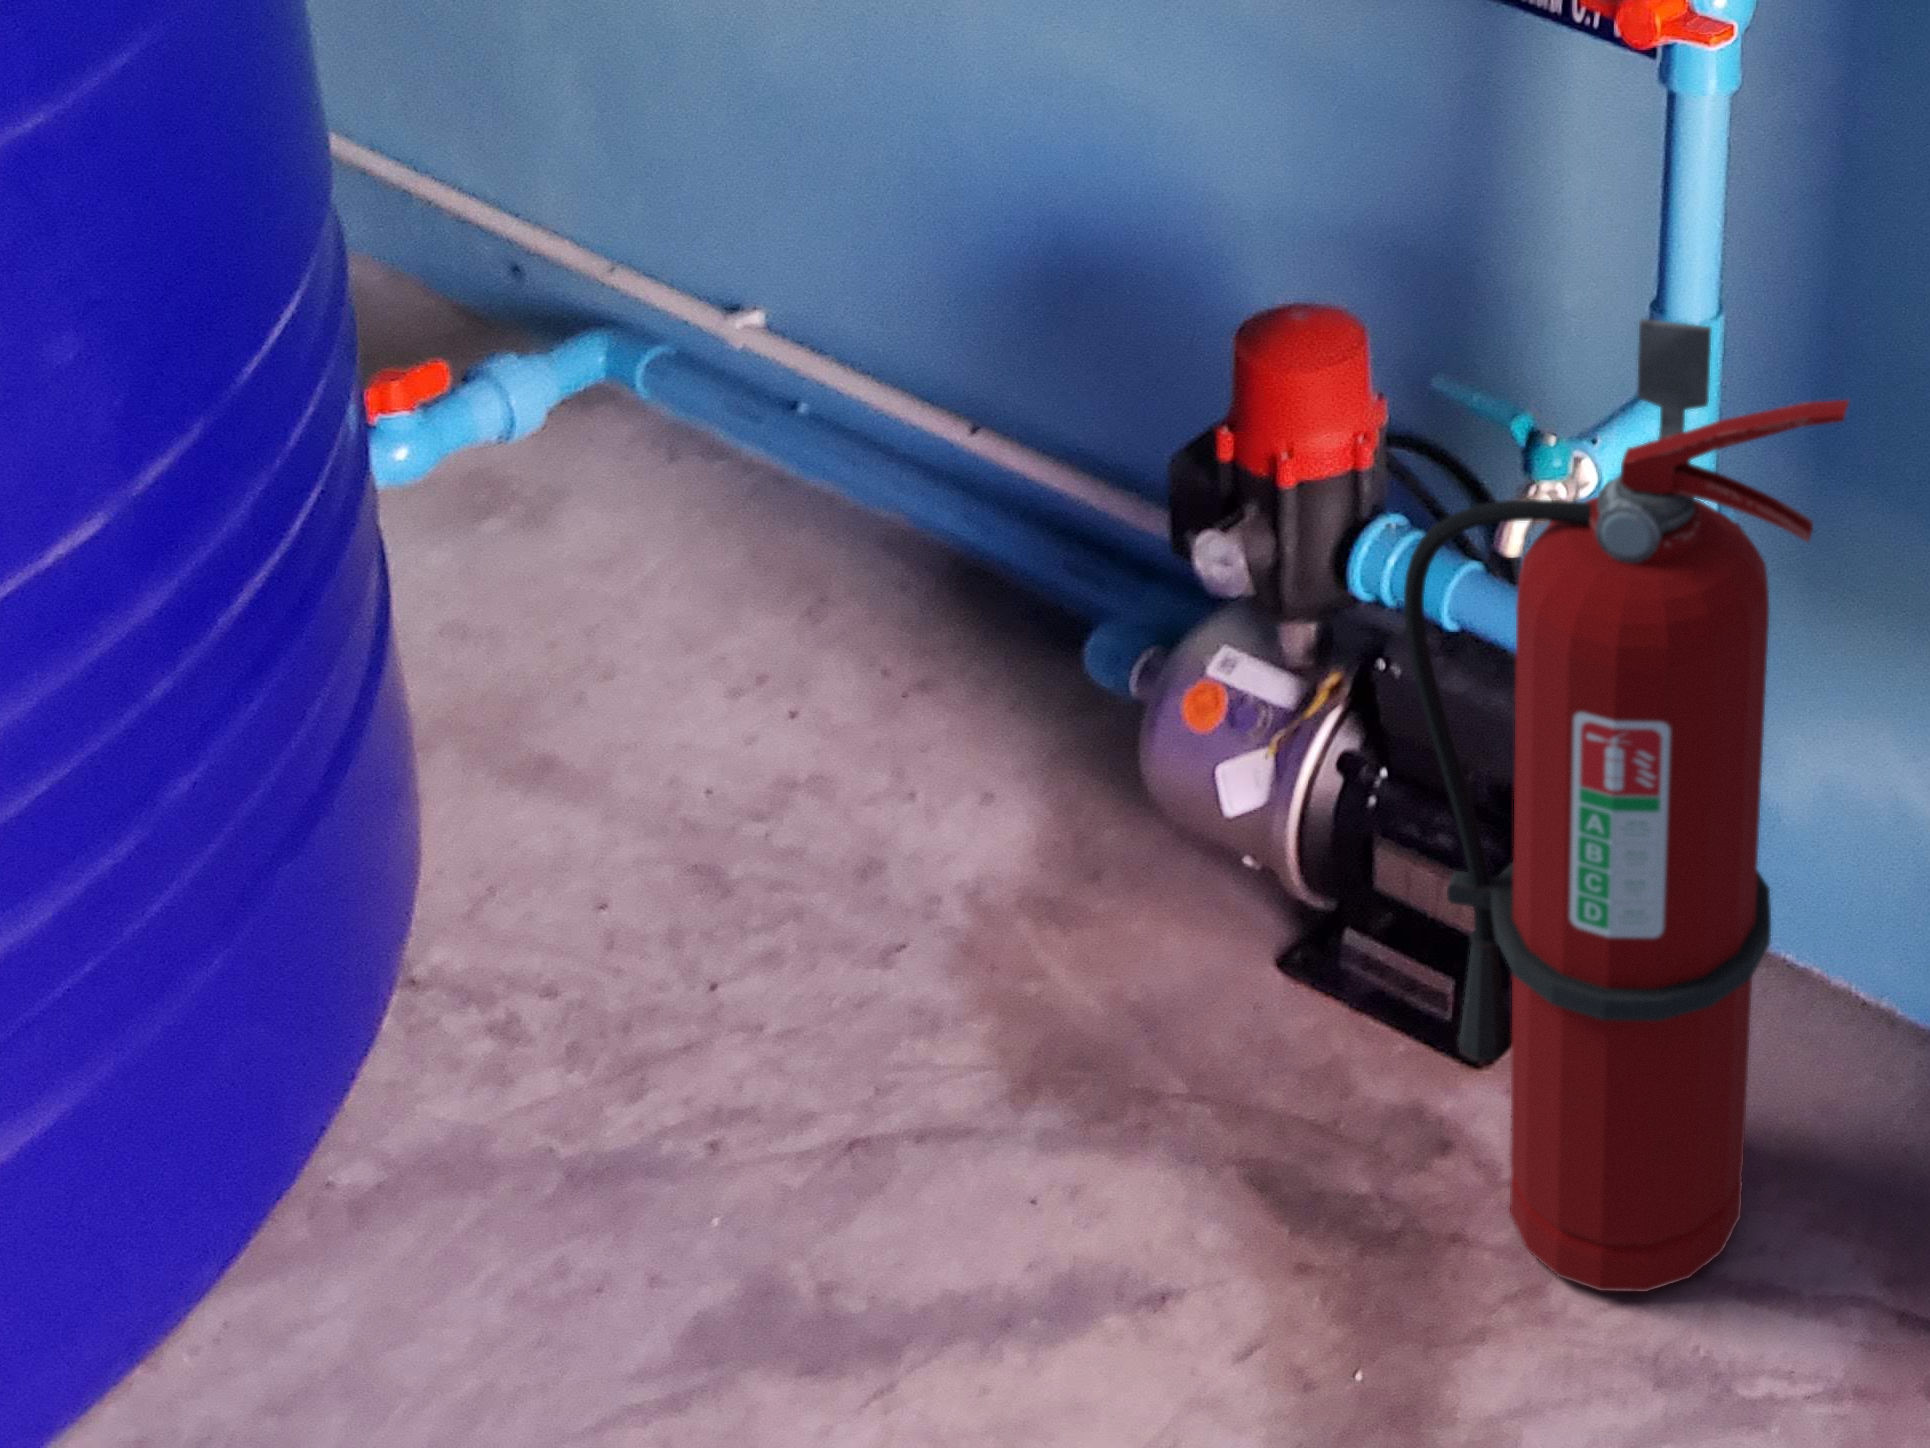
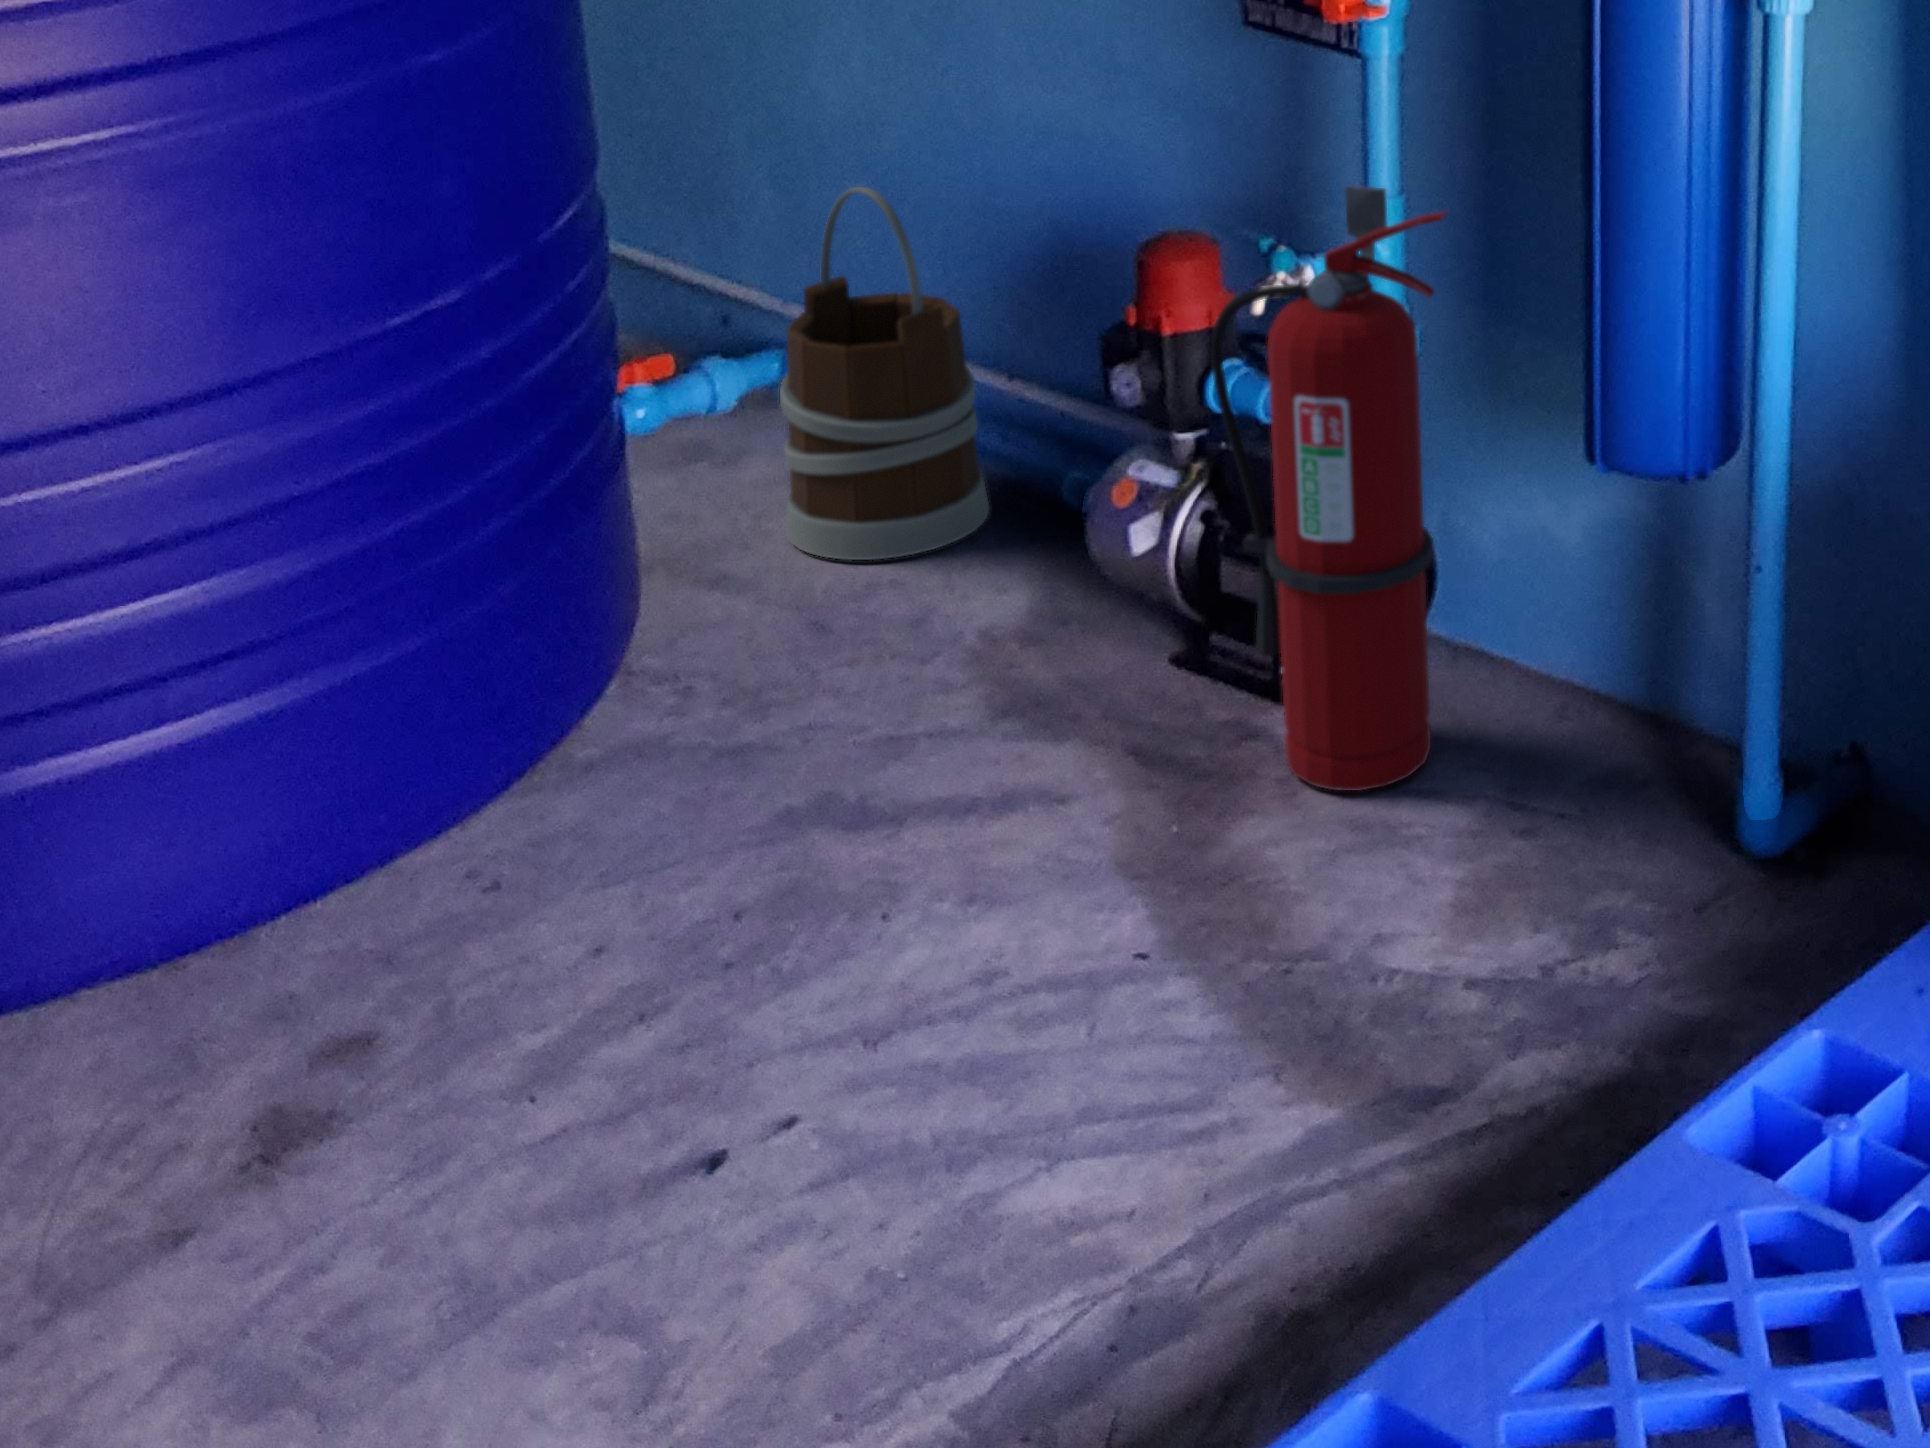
wooden bucket: none [627,165,950,732] -> present [780,187,989,560]

